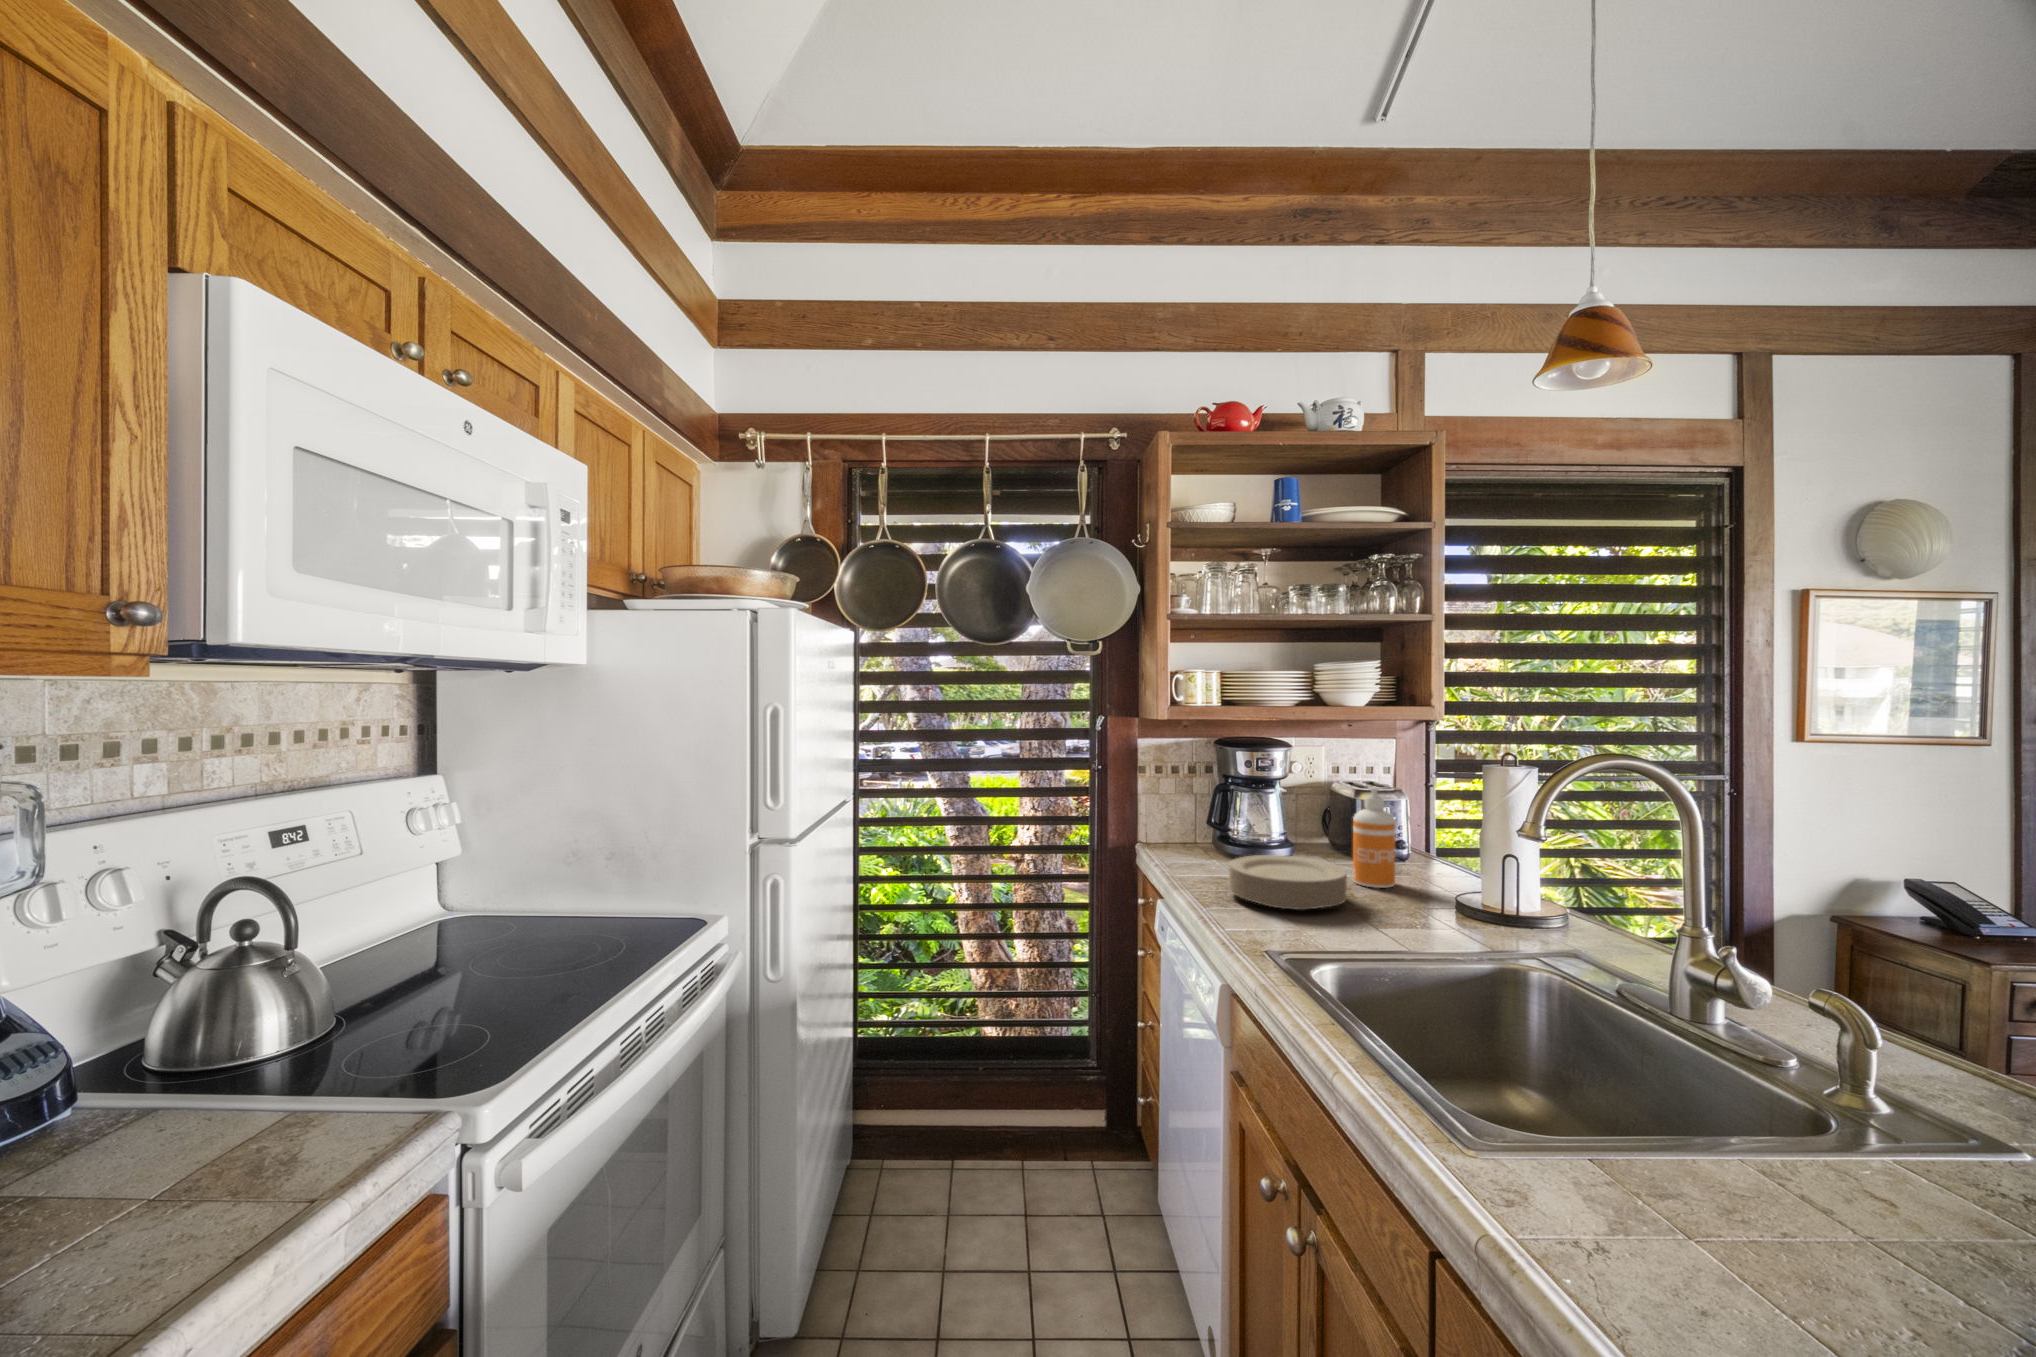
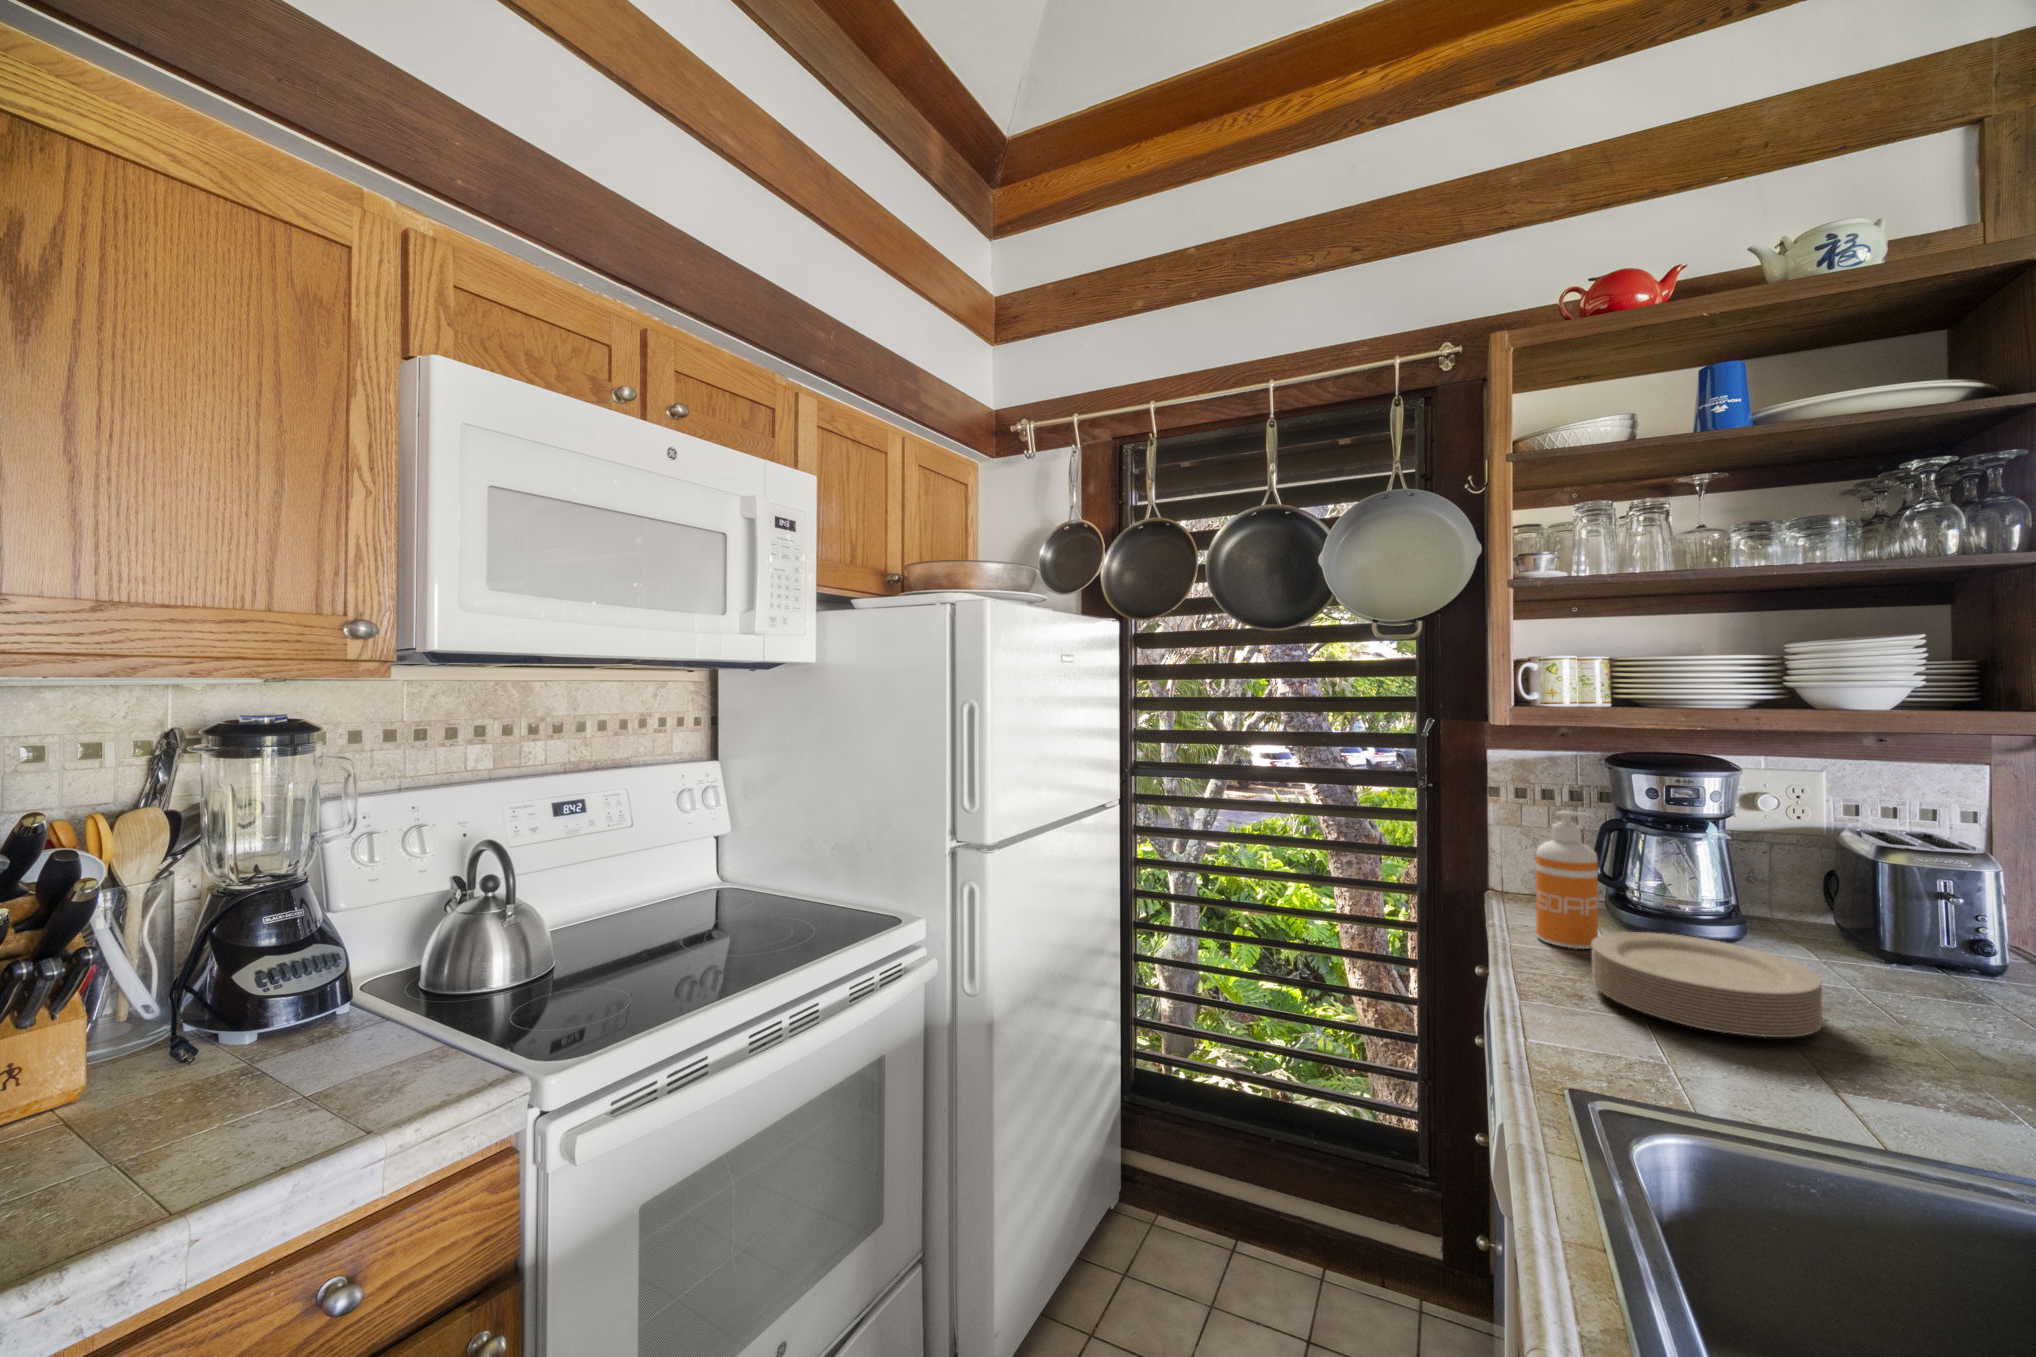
soap dispenser: present [1353,787,1395,888] -> present [1536,811,1598,949]

